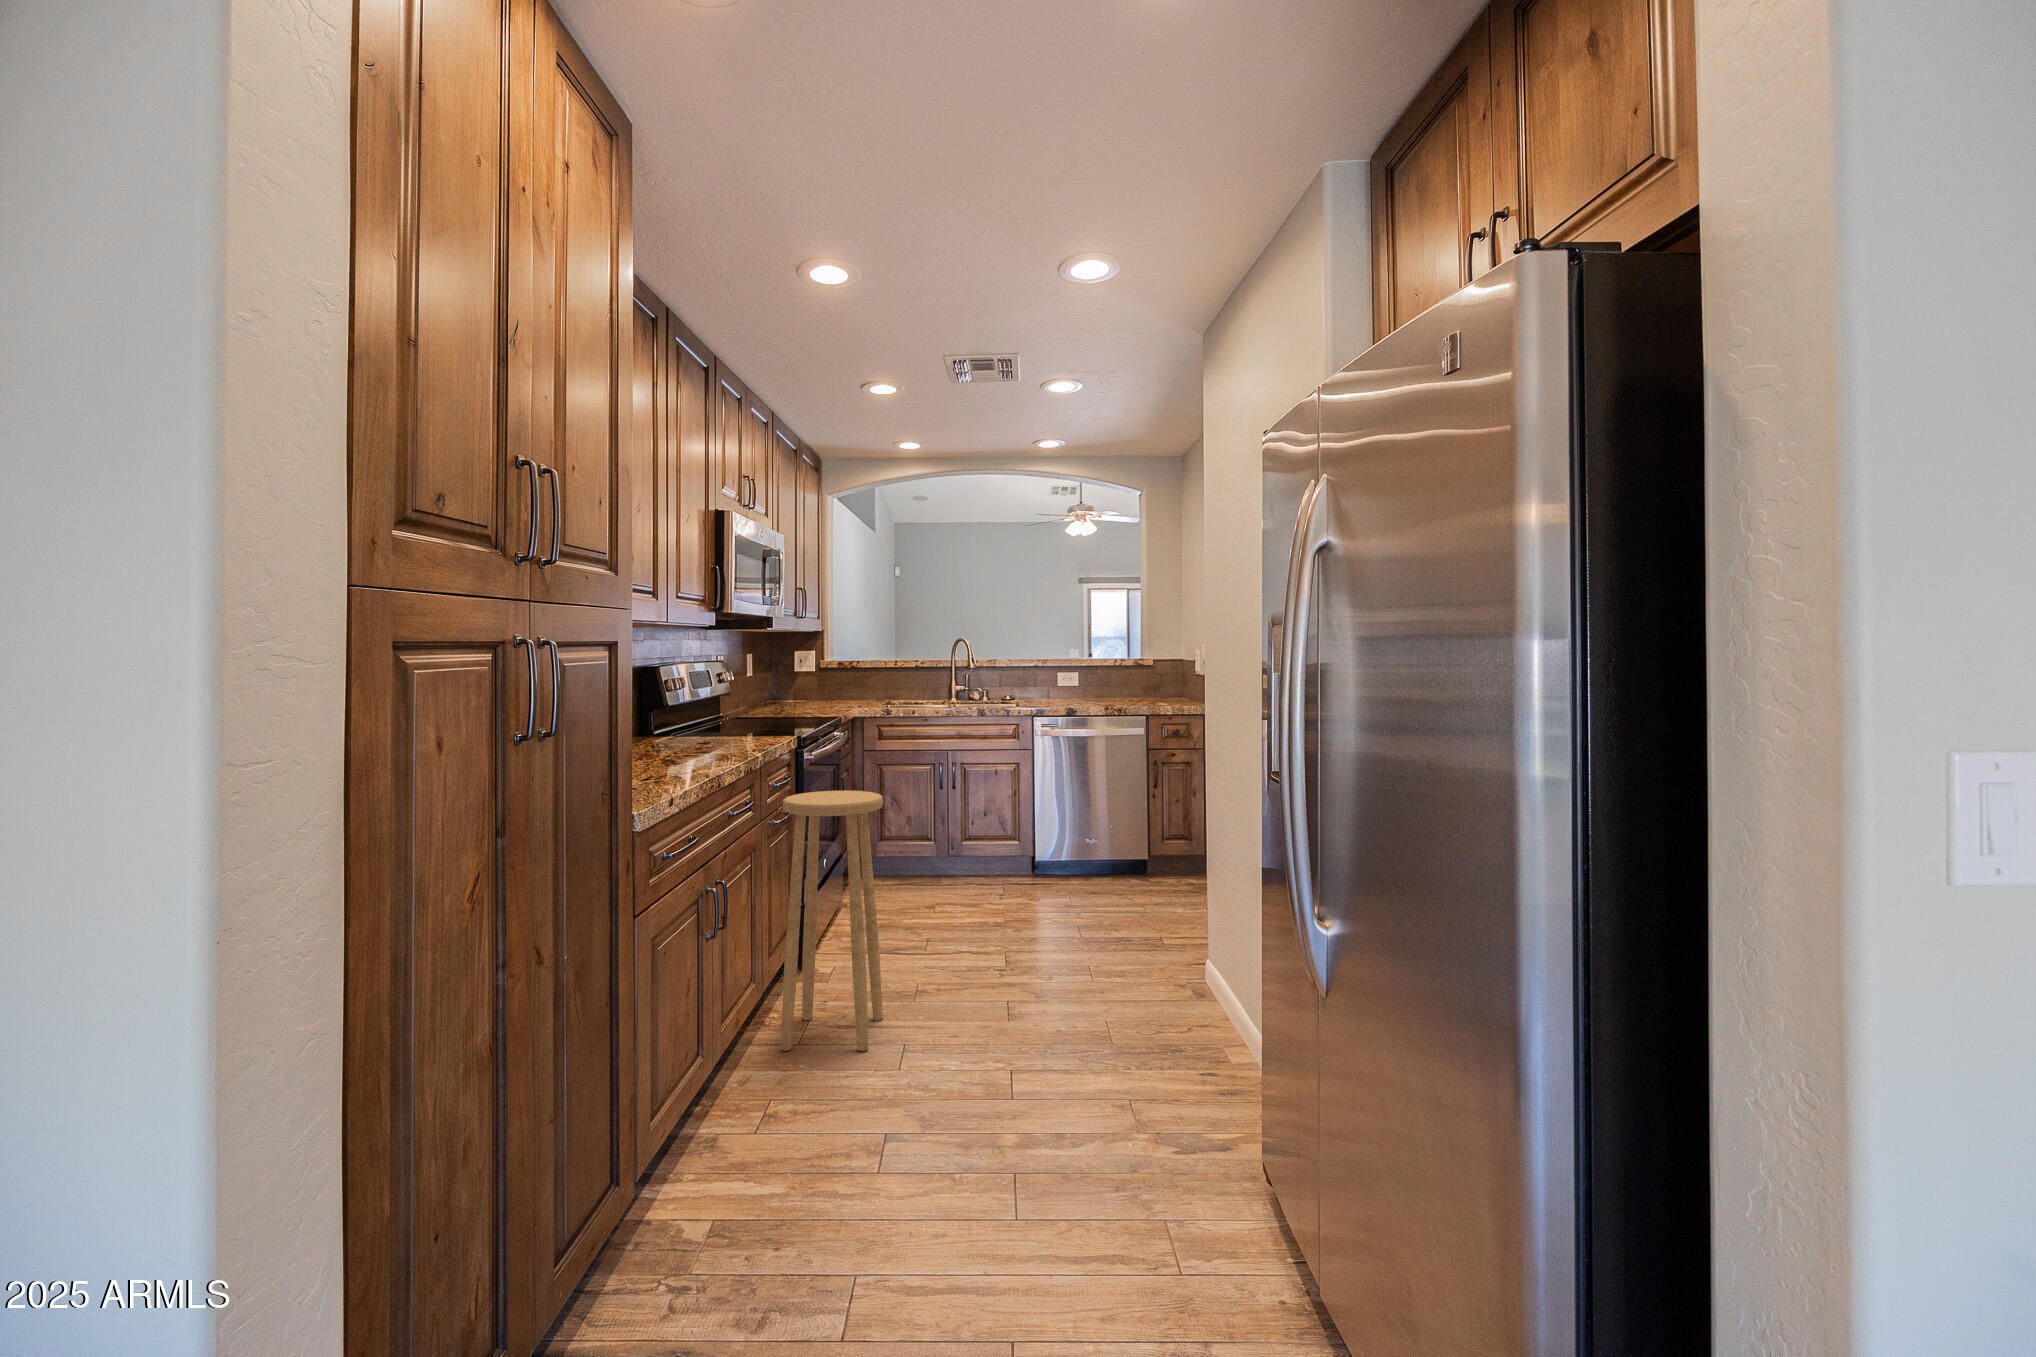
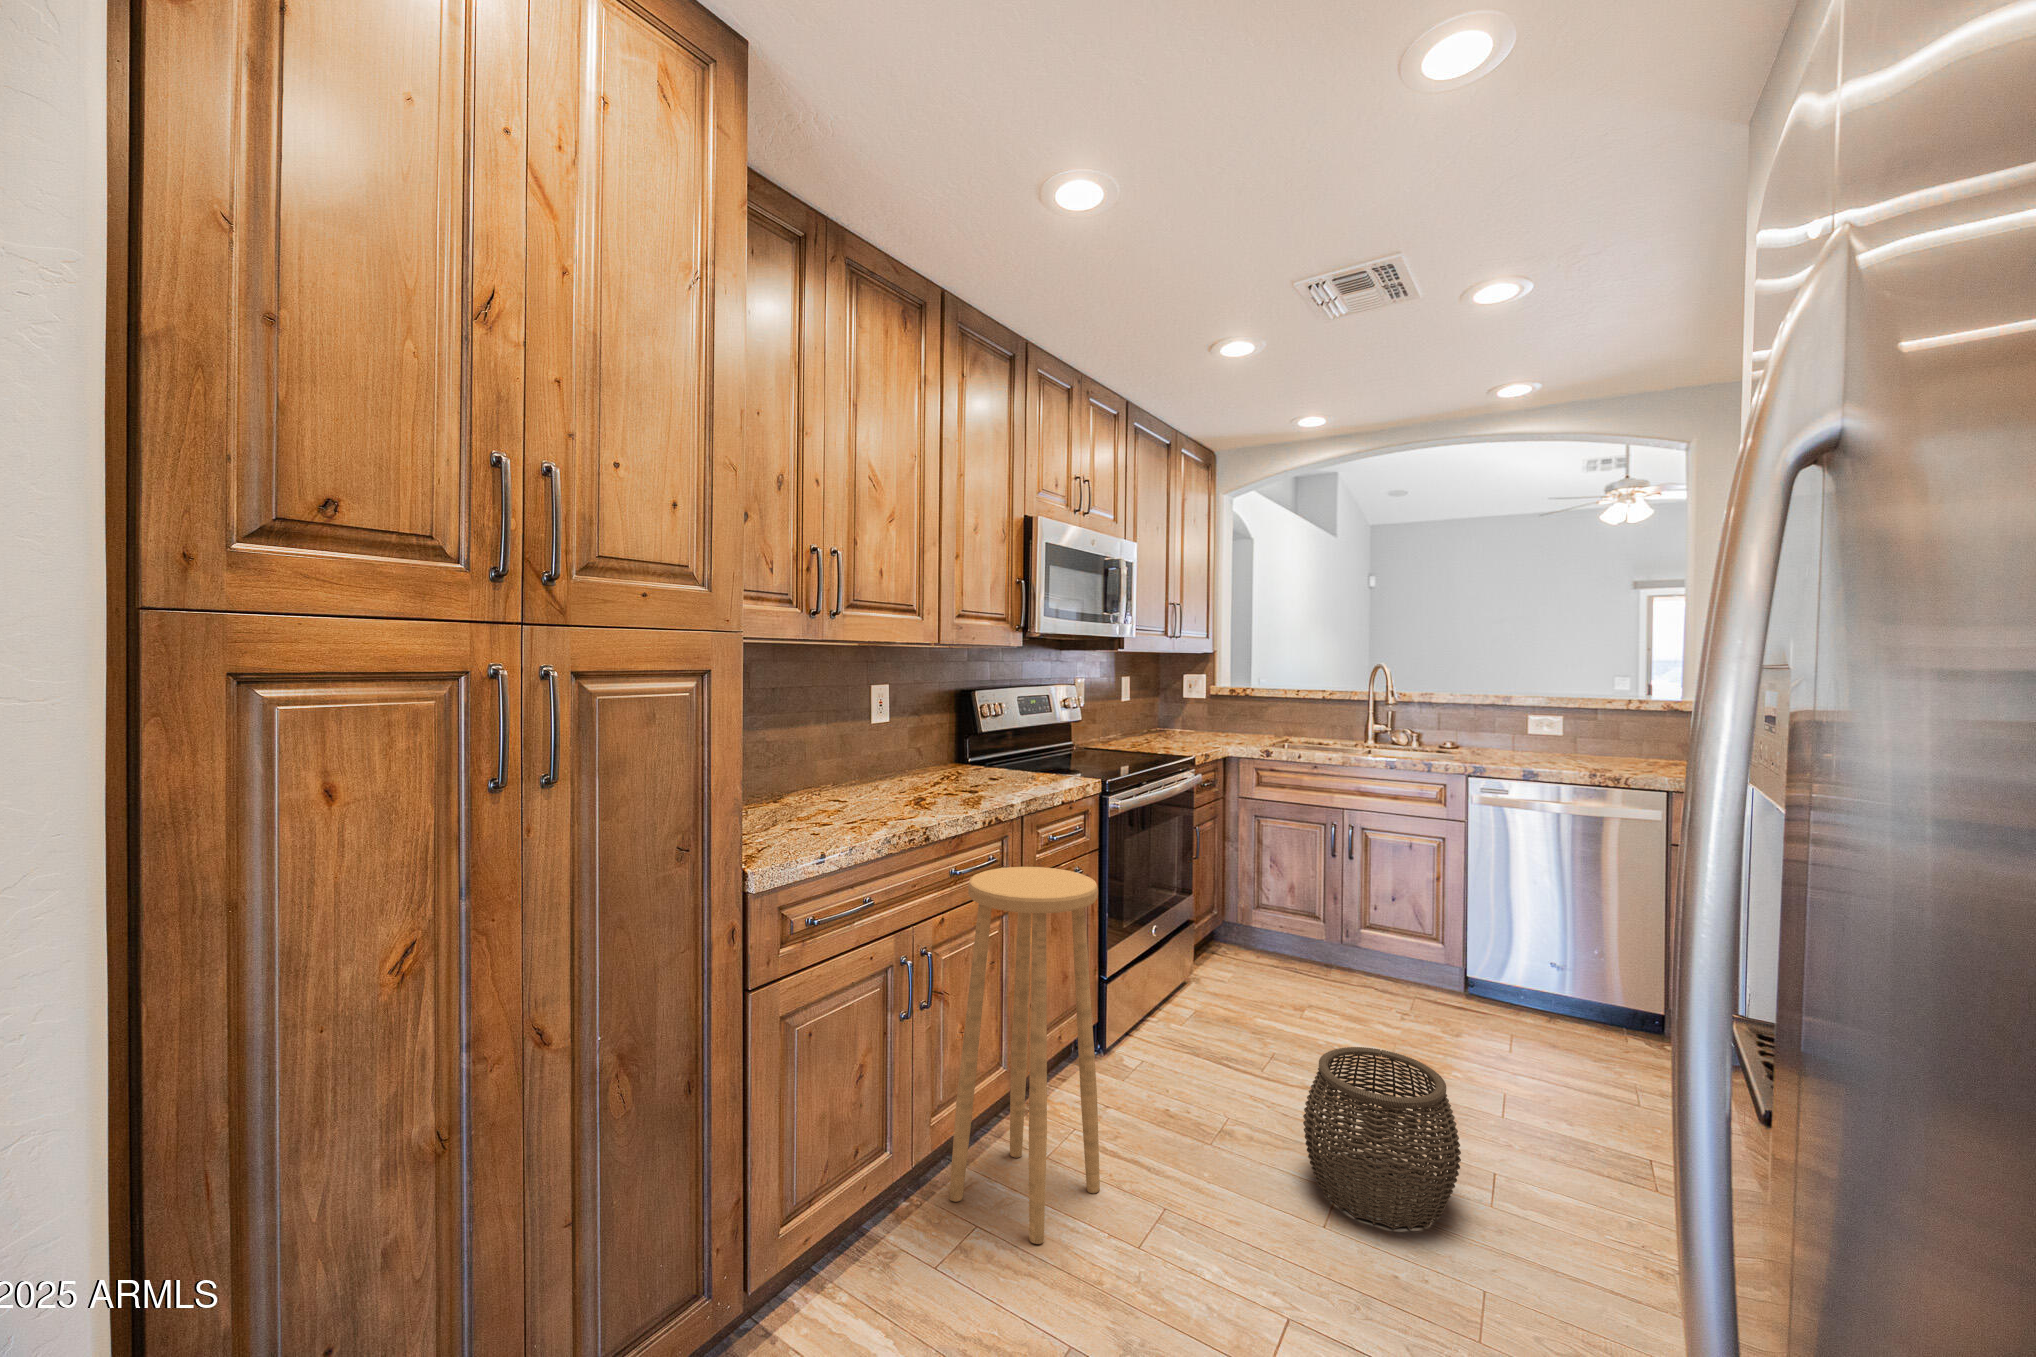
woven basket: none [999,887,1091,987] -> present [1303,1047,1461,1230]

